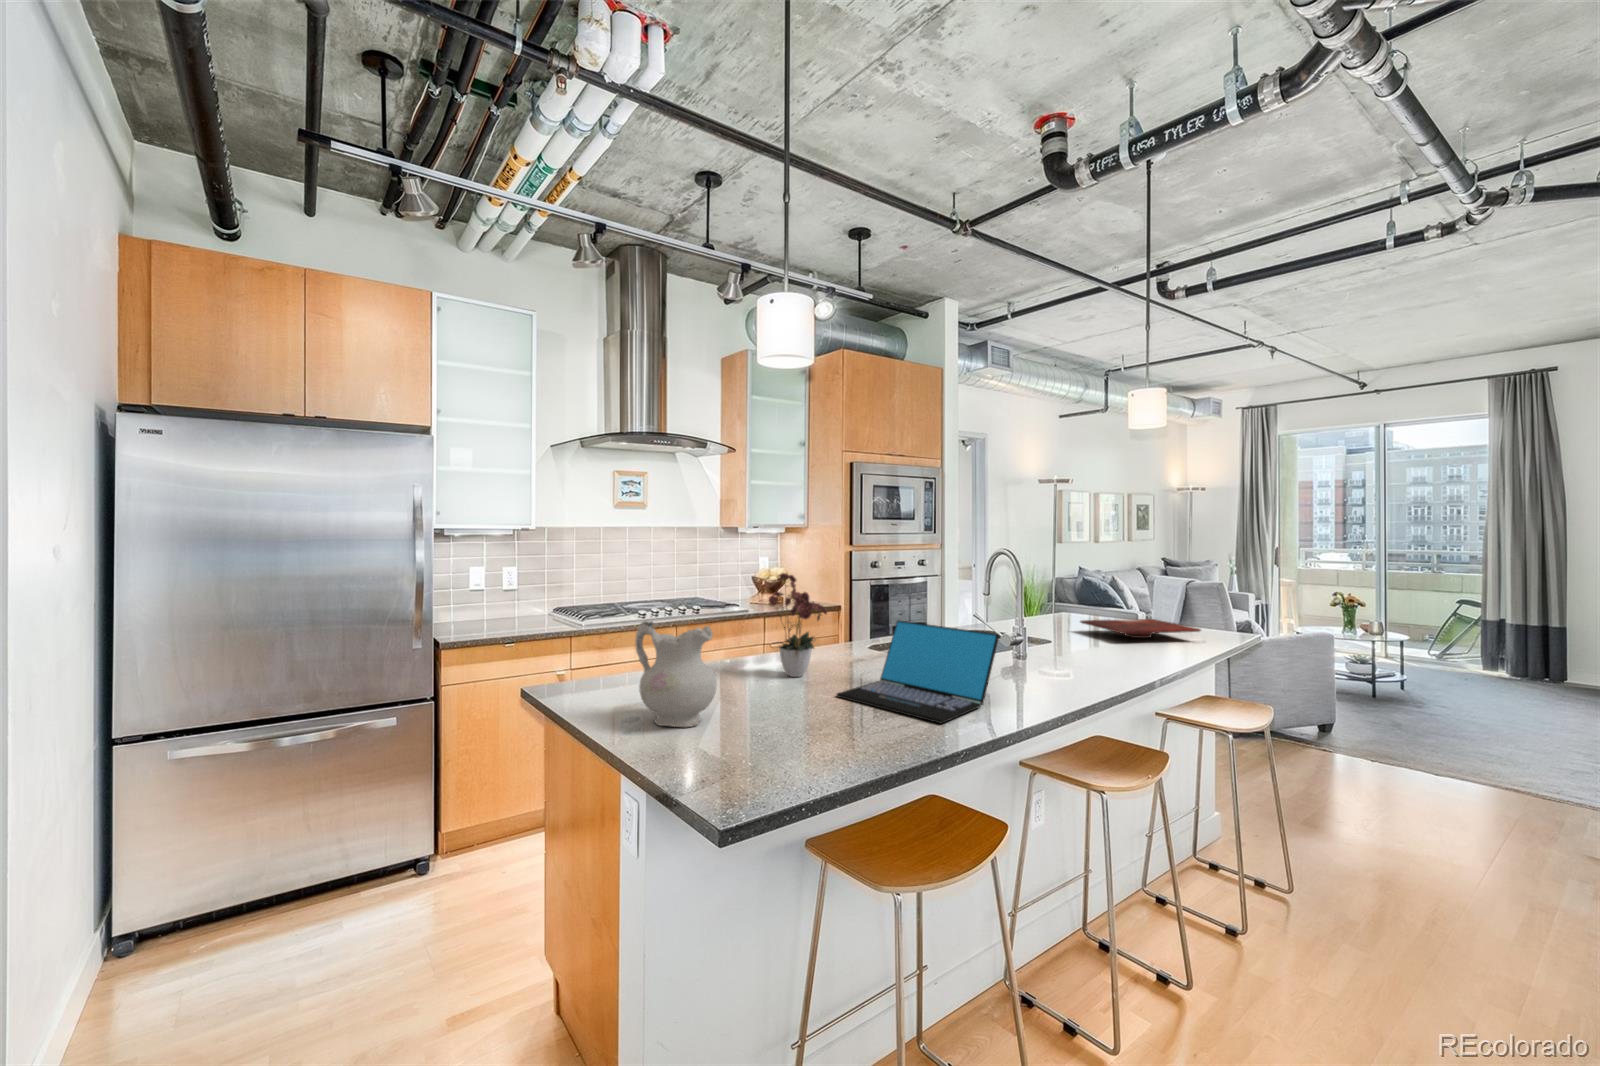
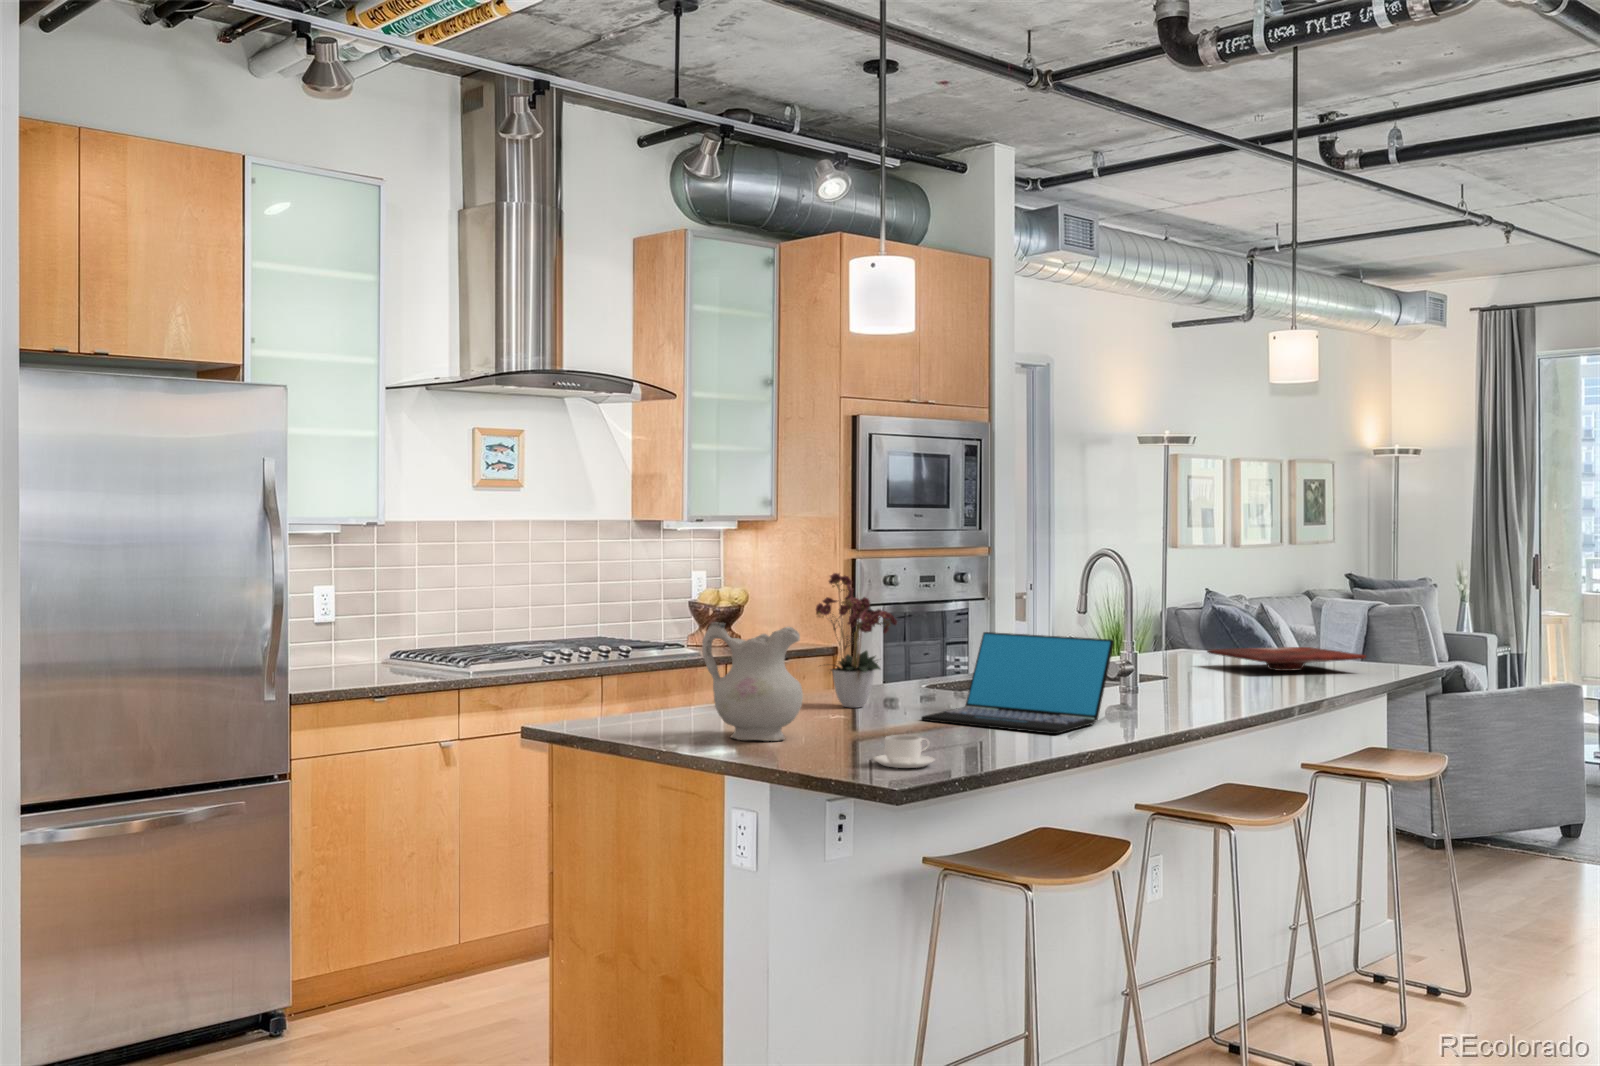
coffee cup: none [738,746,799,787] -> present [874,735,934,768]

